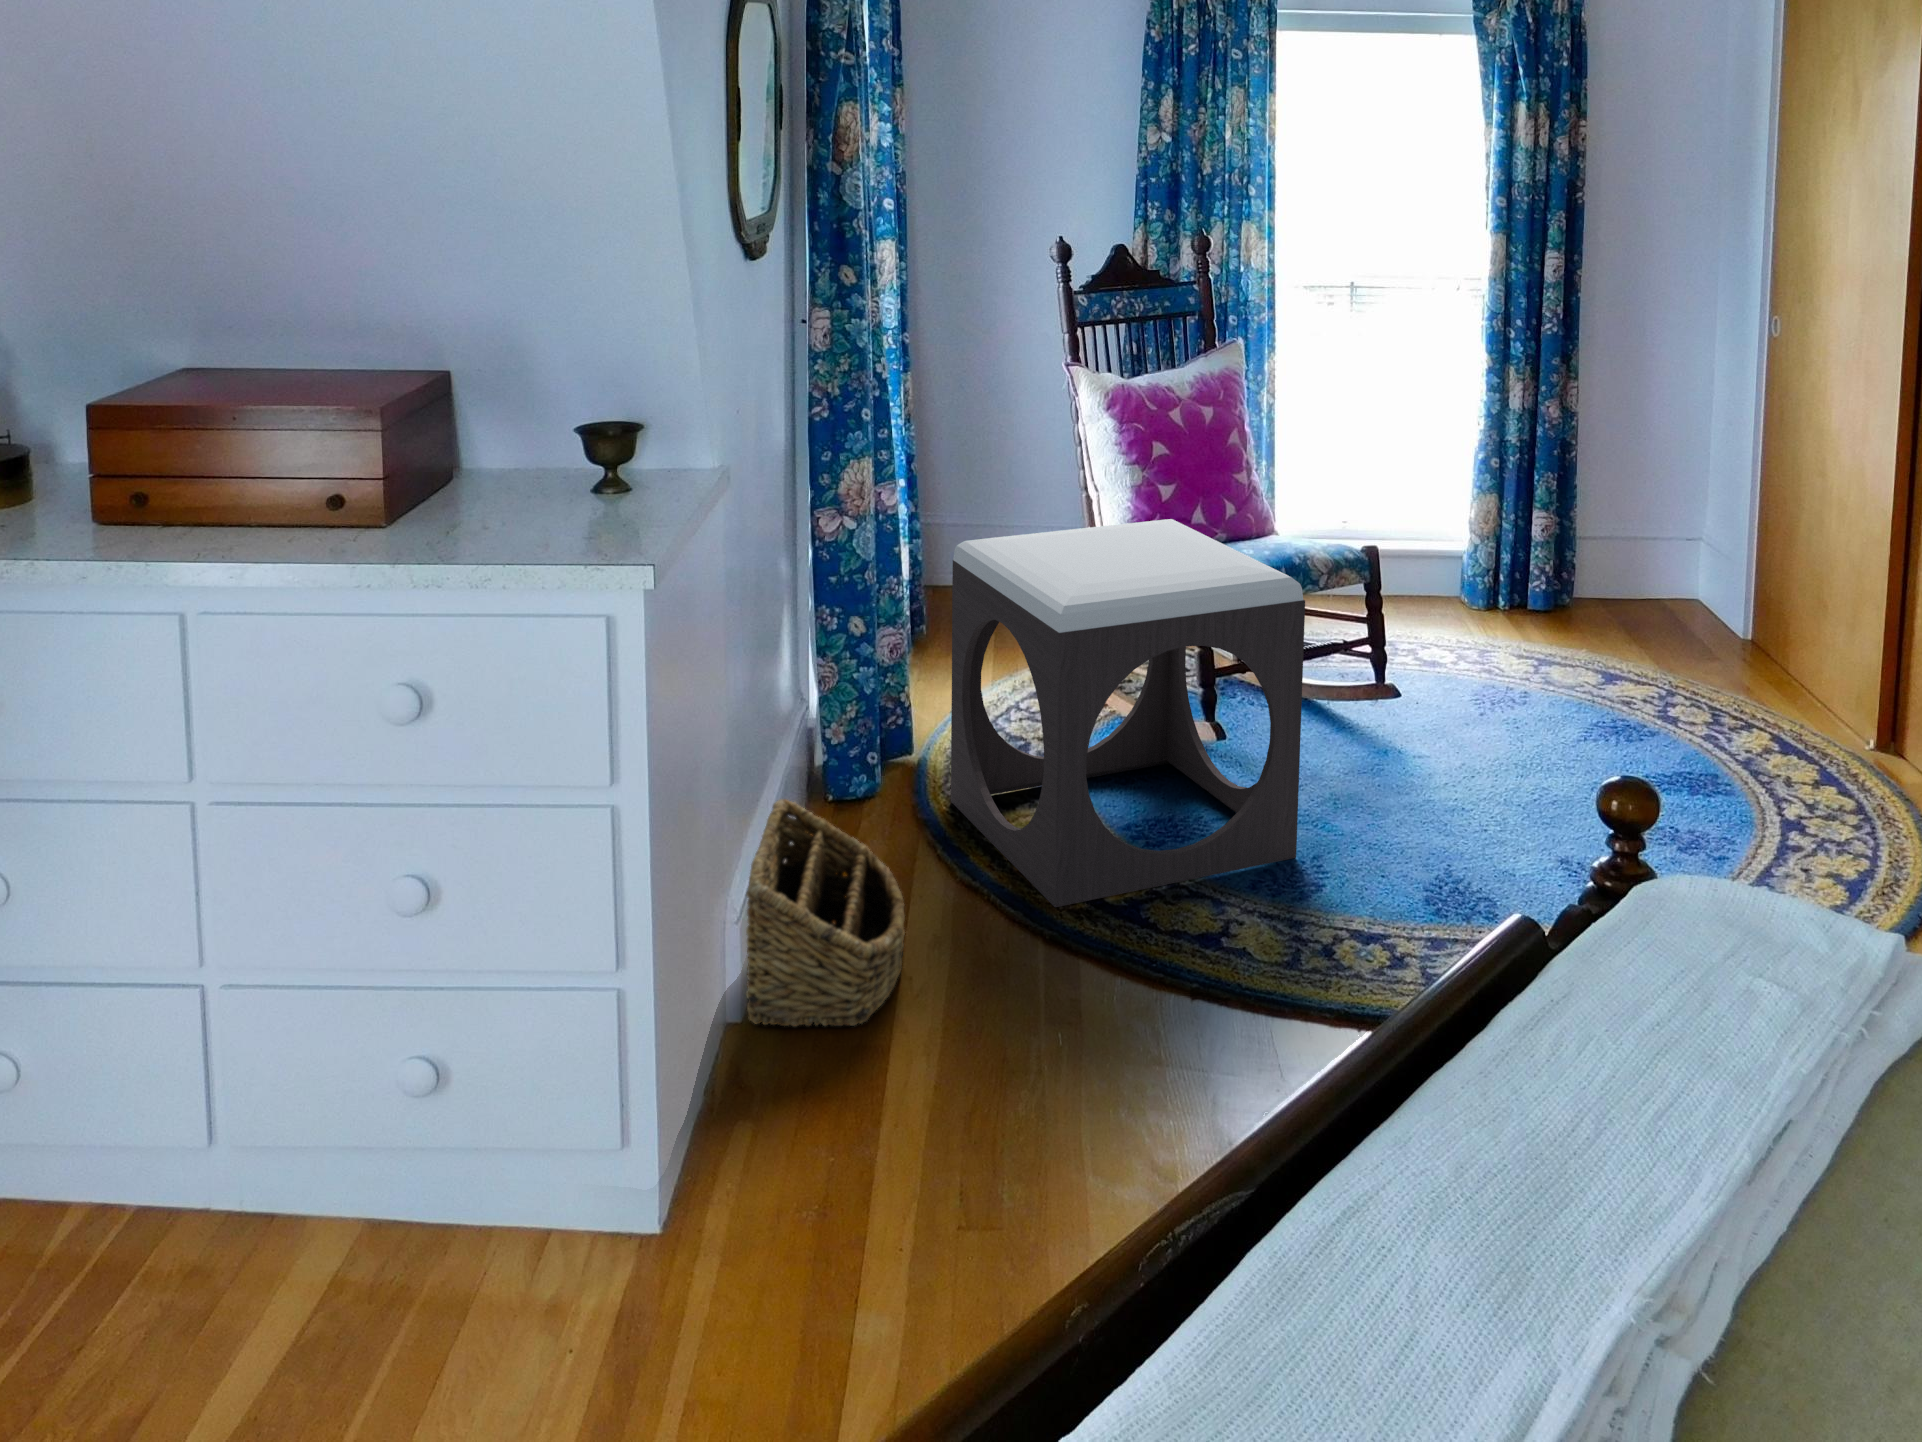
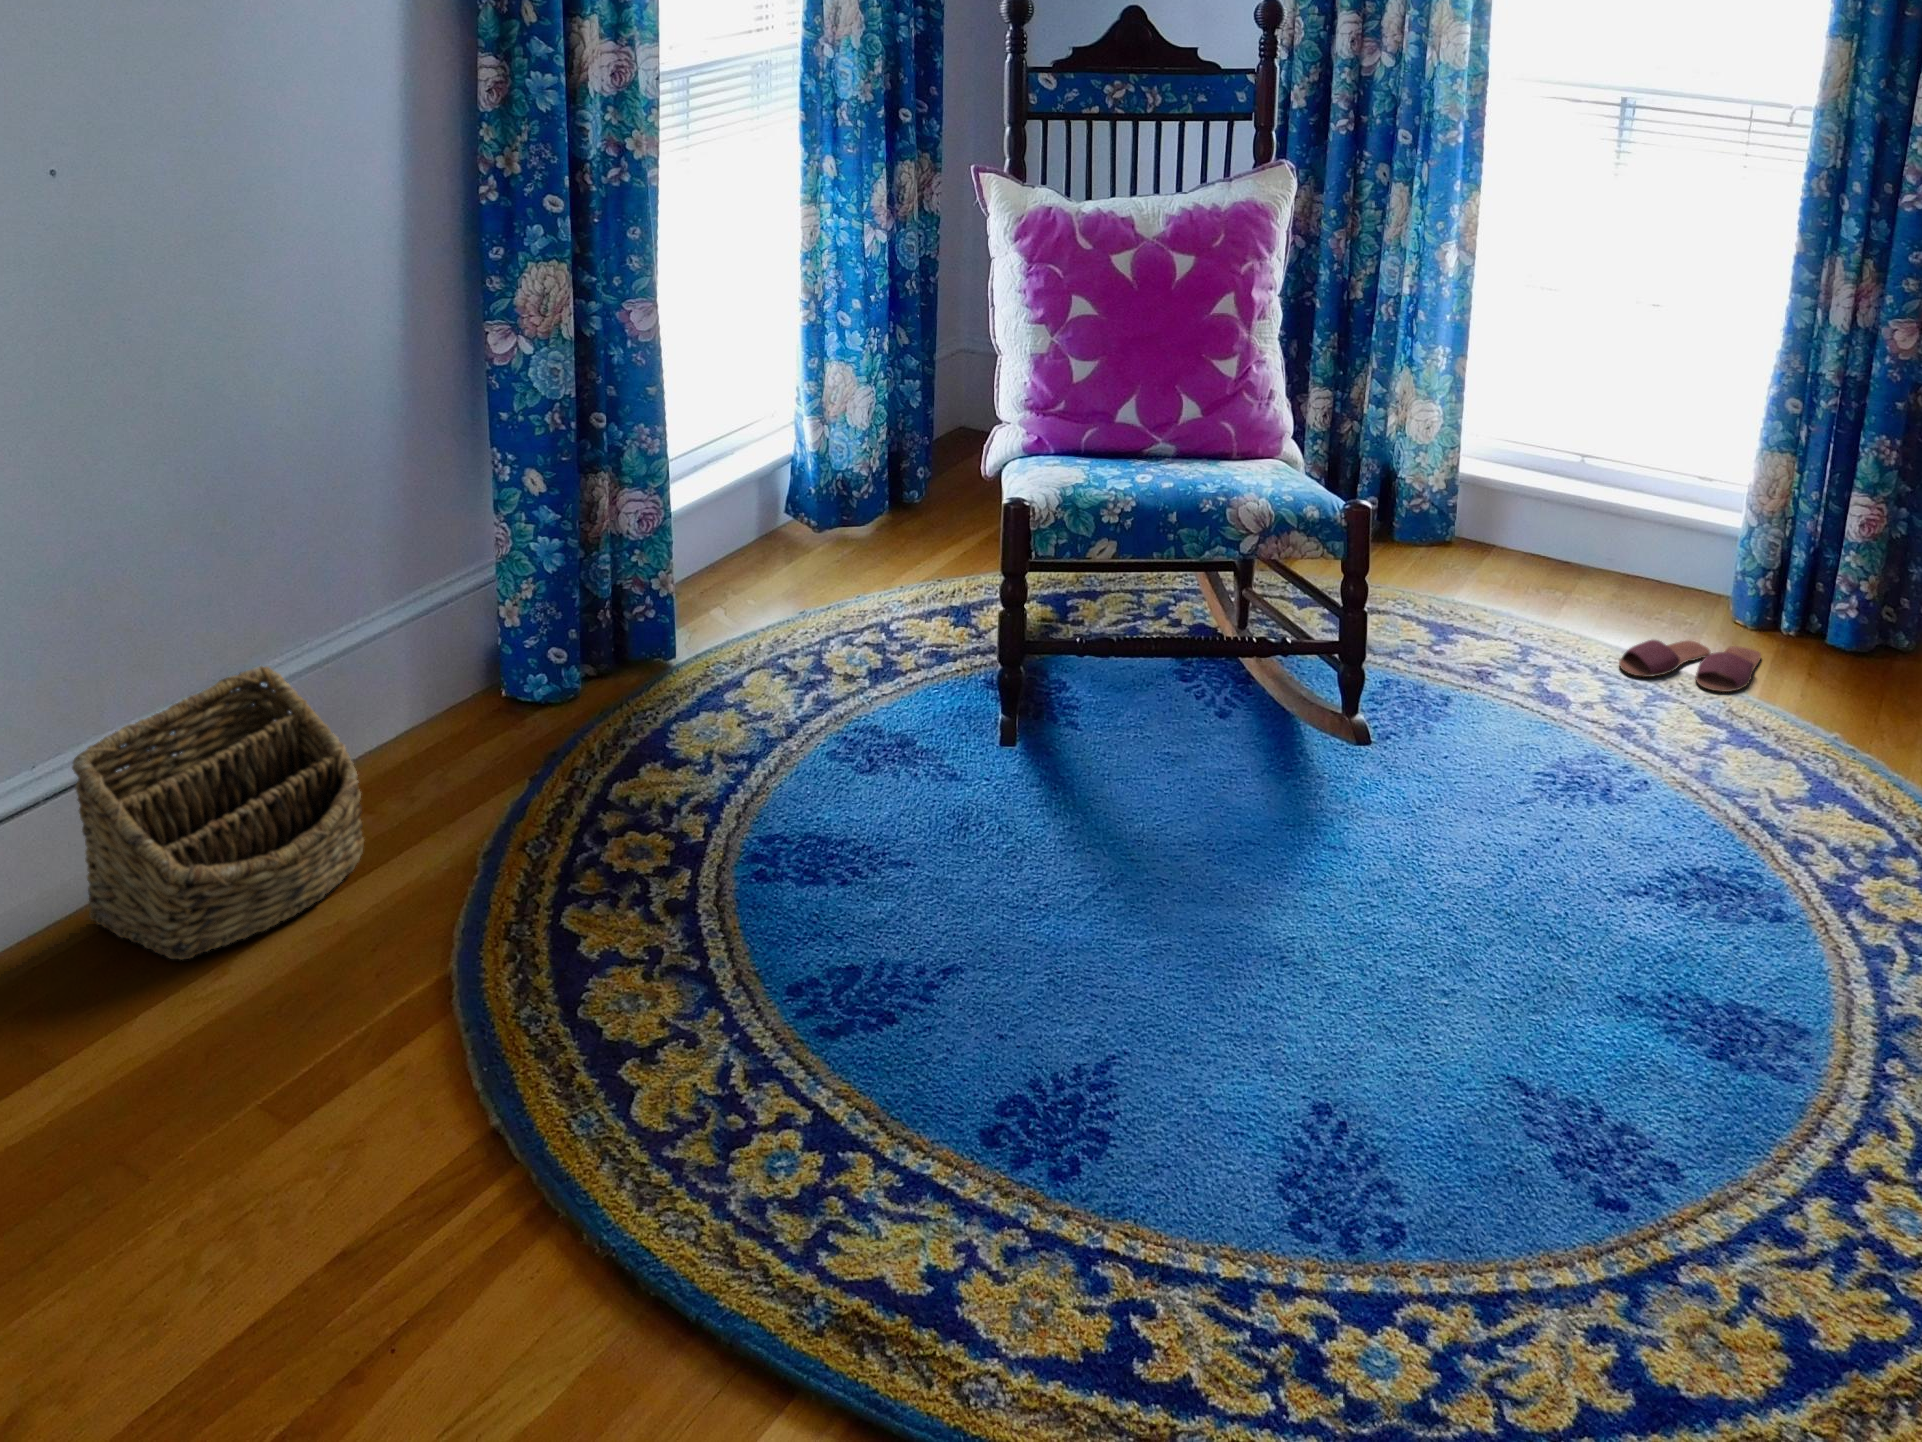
footstool: present [951,519,1305,907] -> none [561,392,994,926]
slippers: none [1437,614,1510,640] -> present [1619,640,1761,692]

